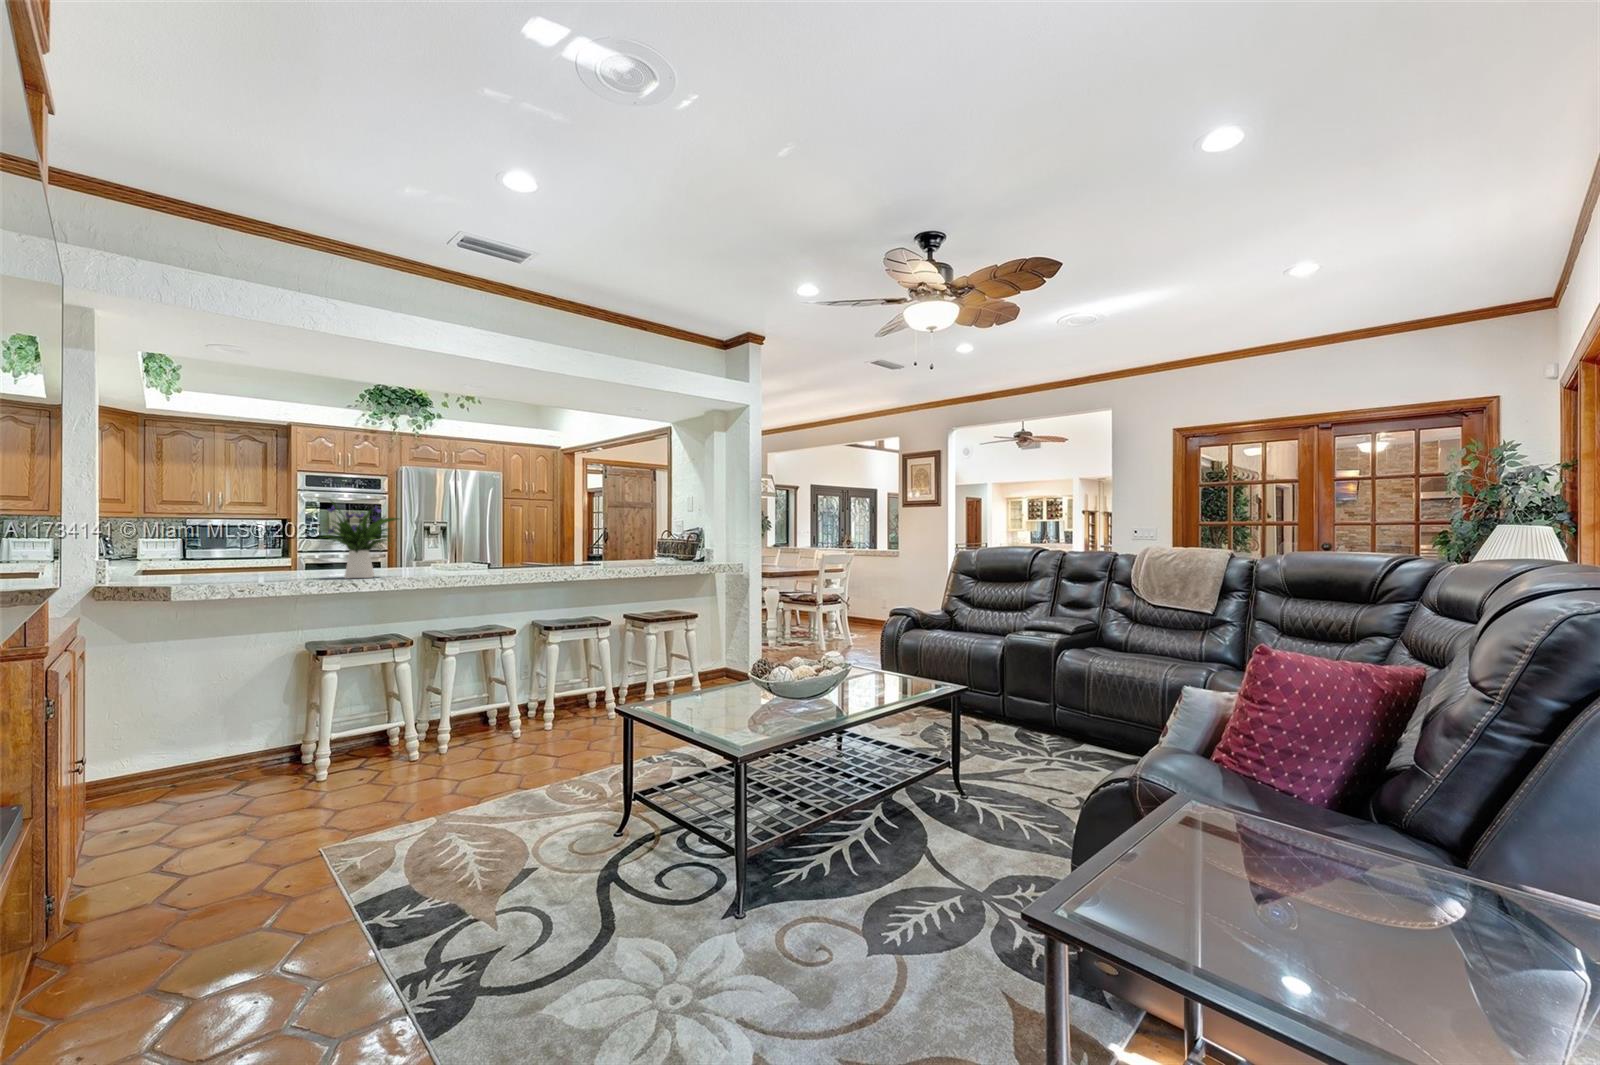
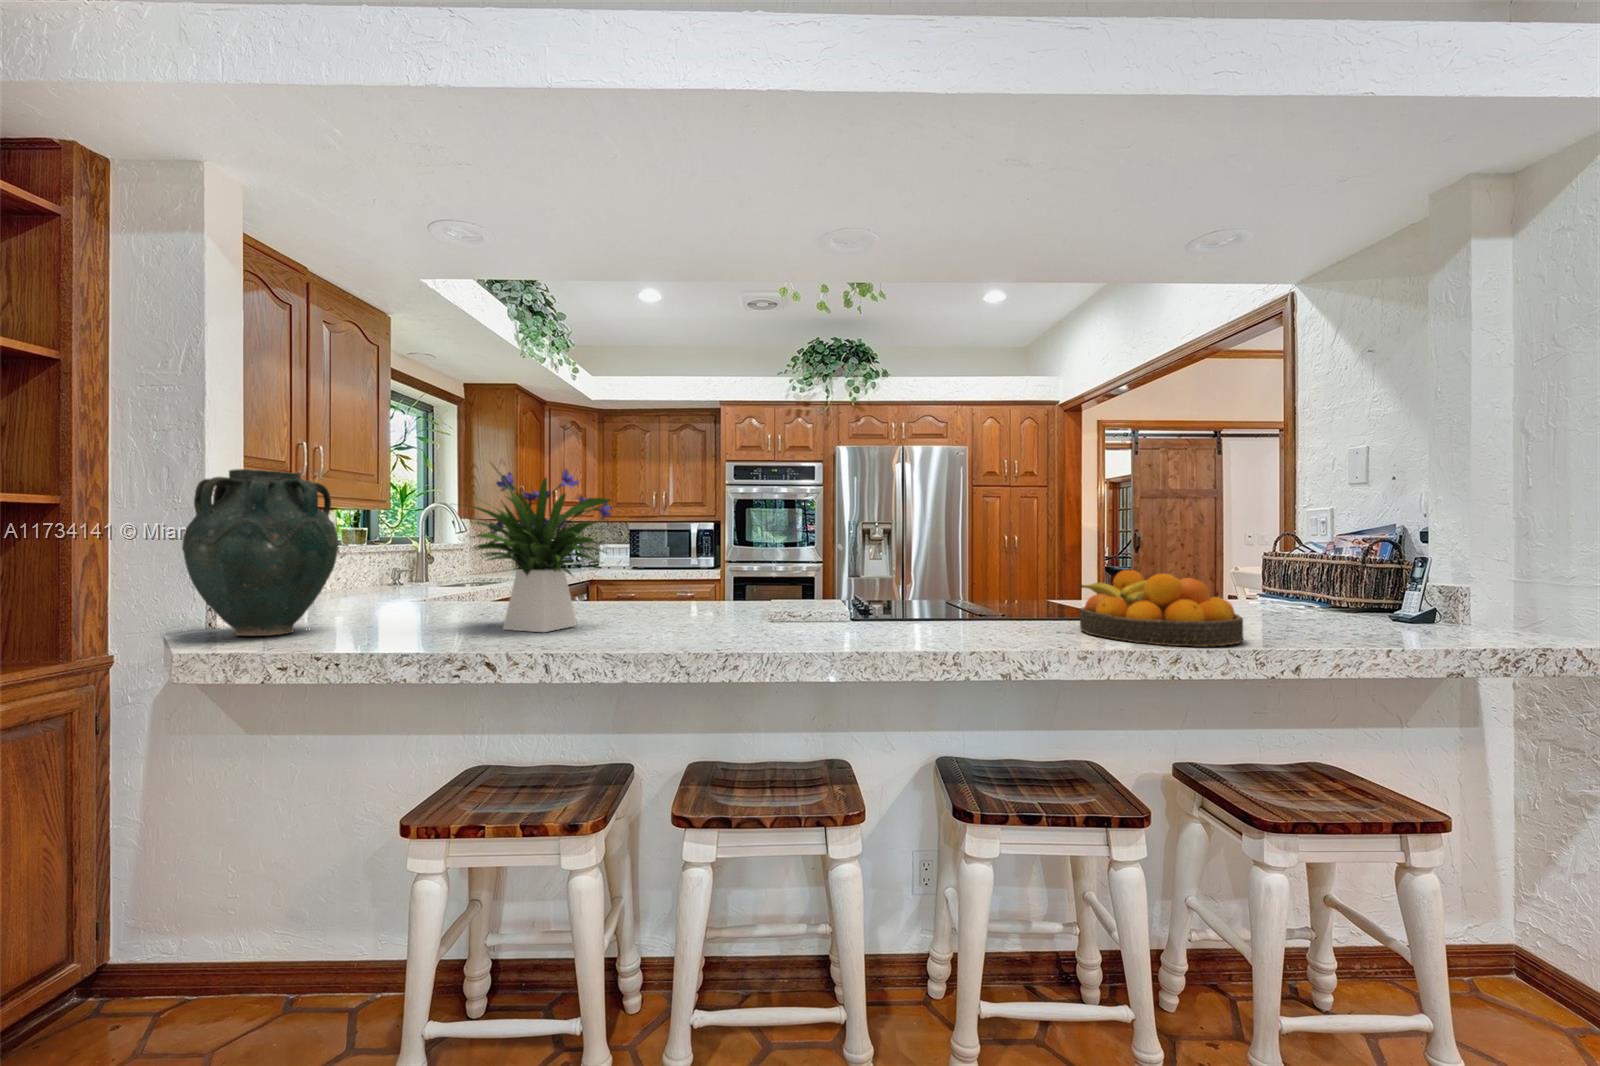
vase: none [192,505,266,584] -> present [182,469,338,636]
fruit bowl: none [590,545,644,570] -> present [1079,570,1243,647]

